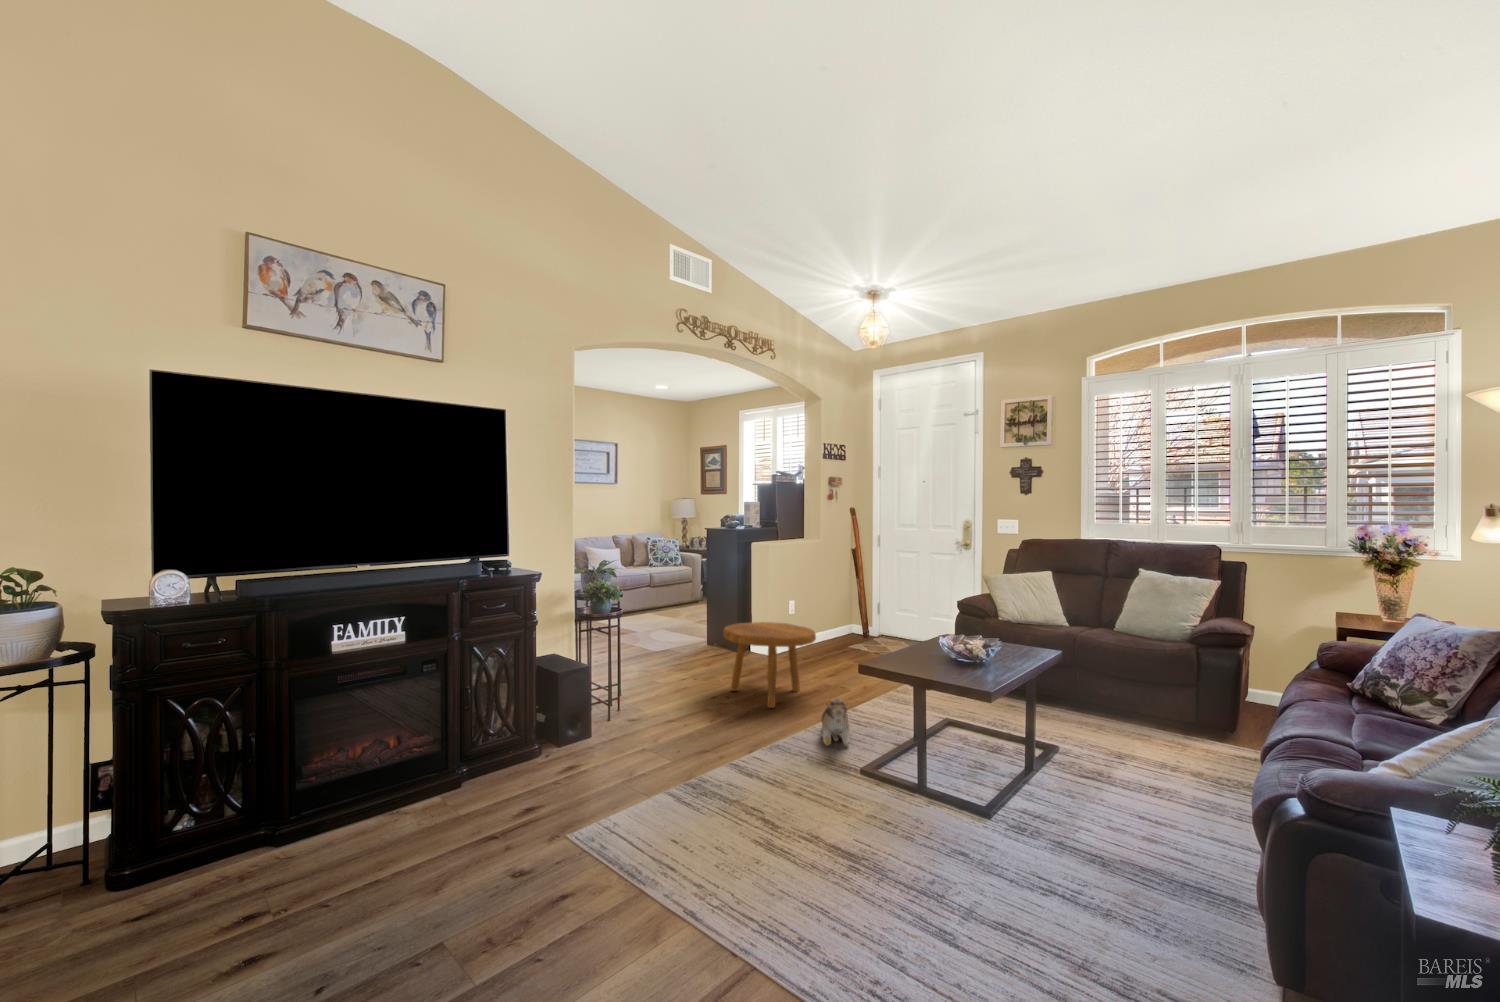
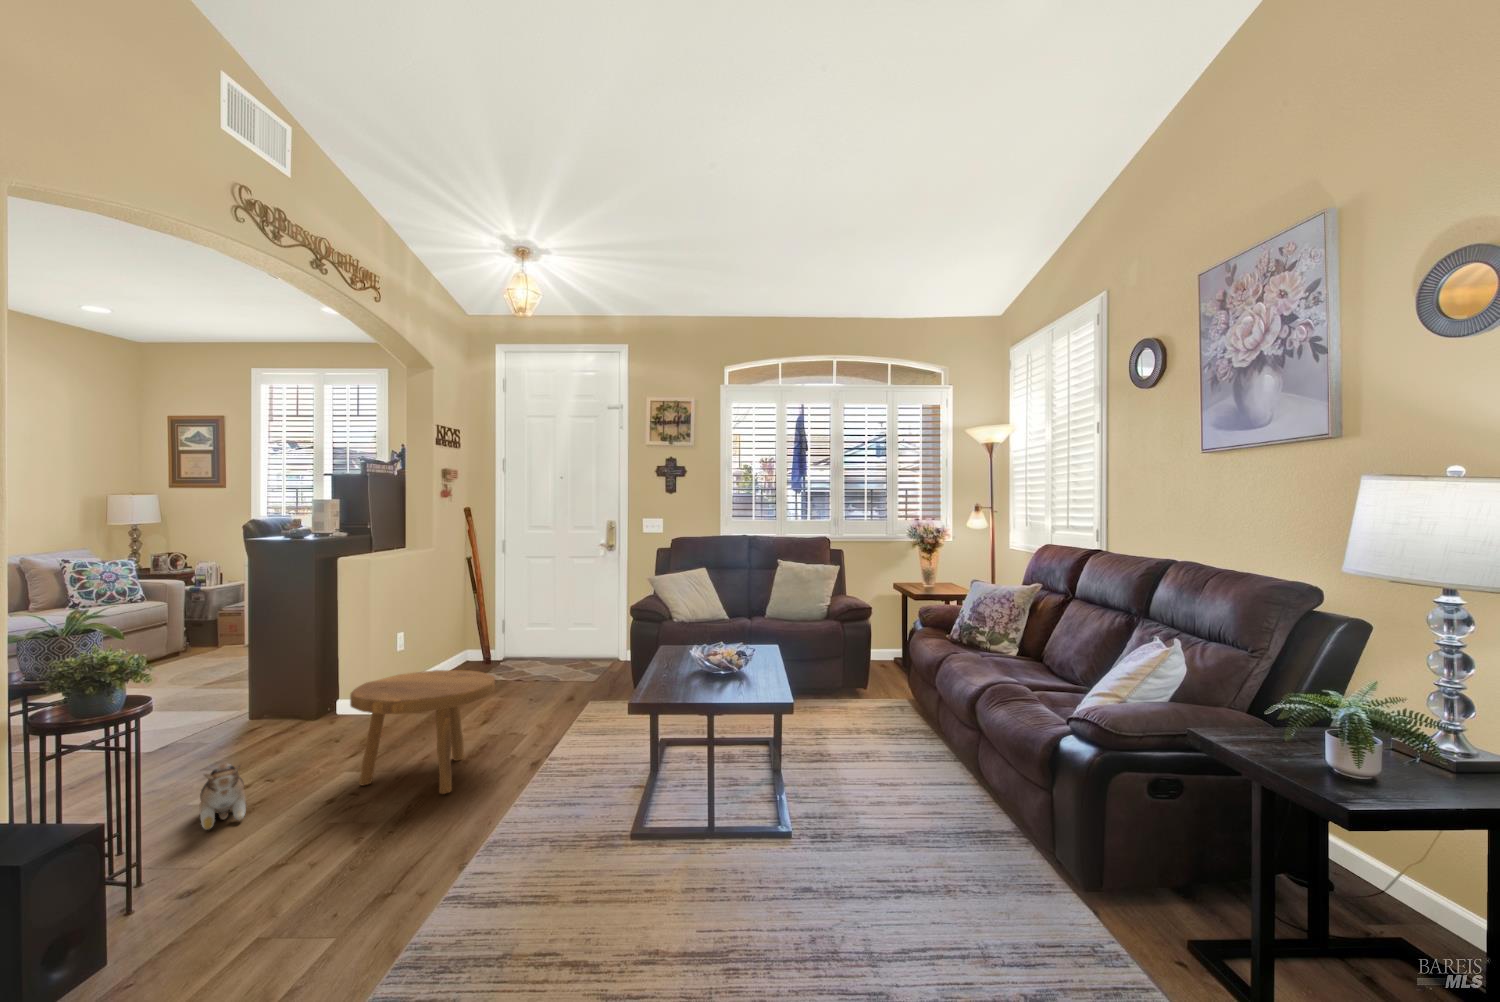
plush toy: present [821,698,850,746] -> present [199,763,247,830]

